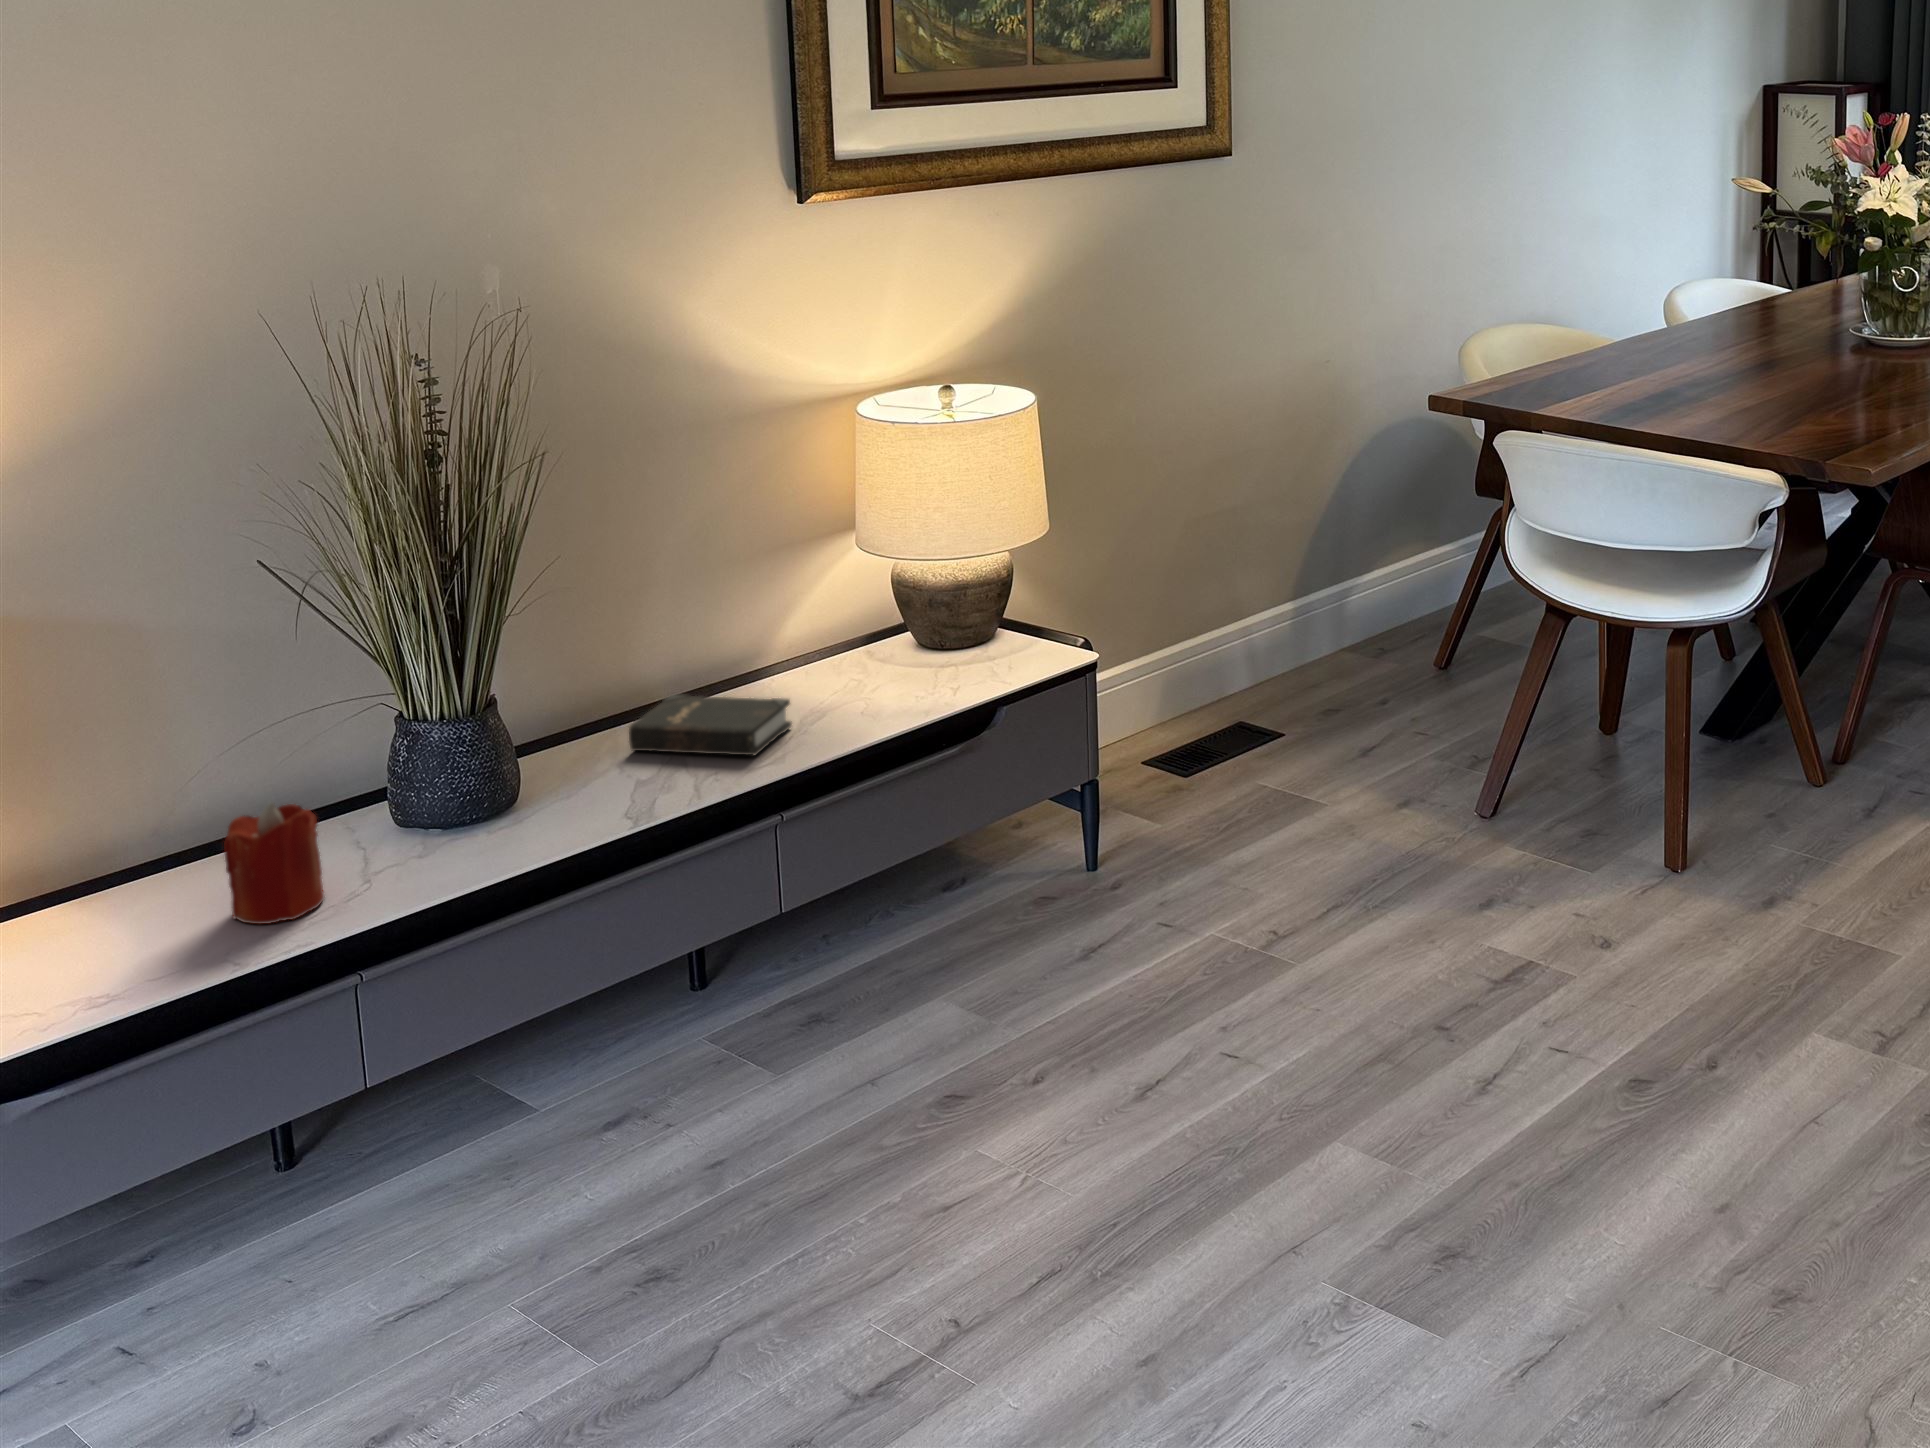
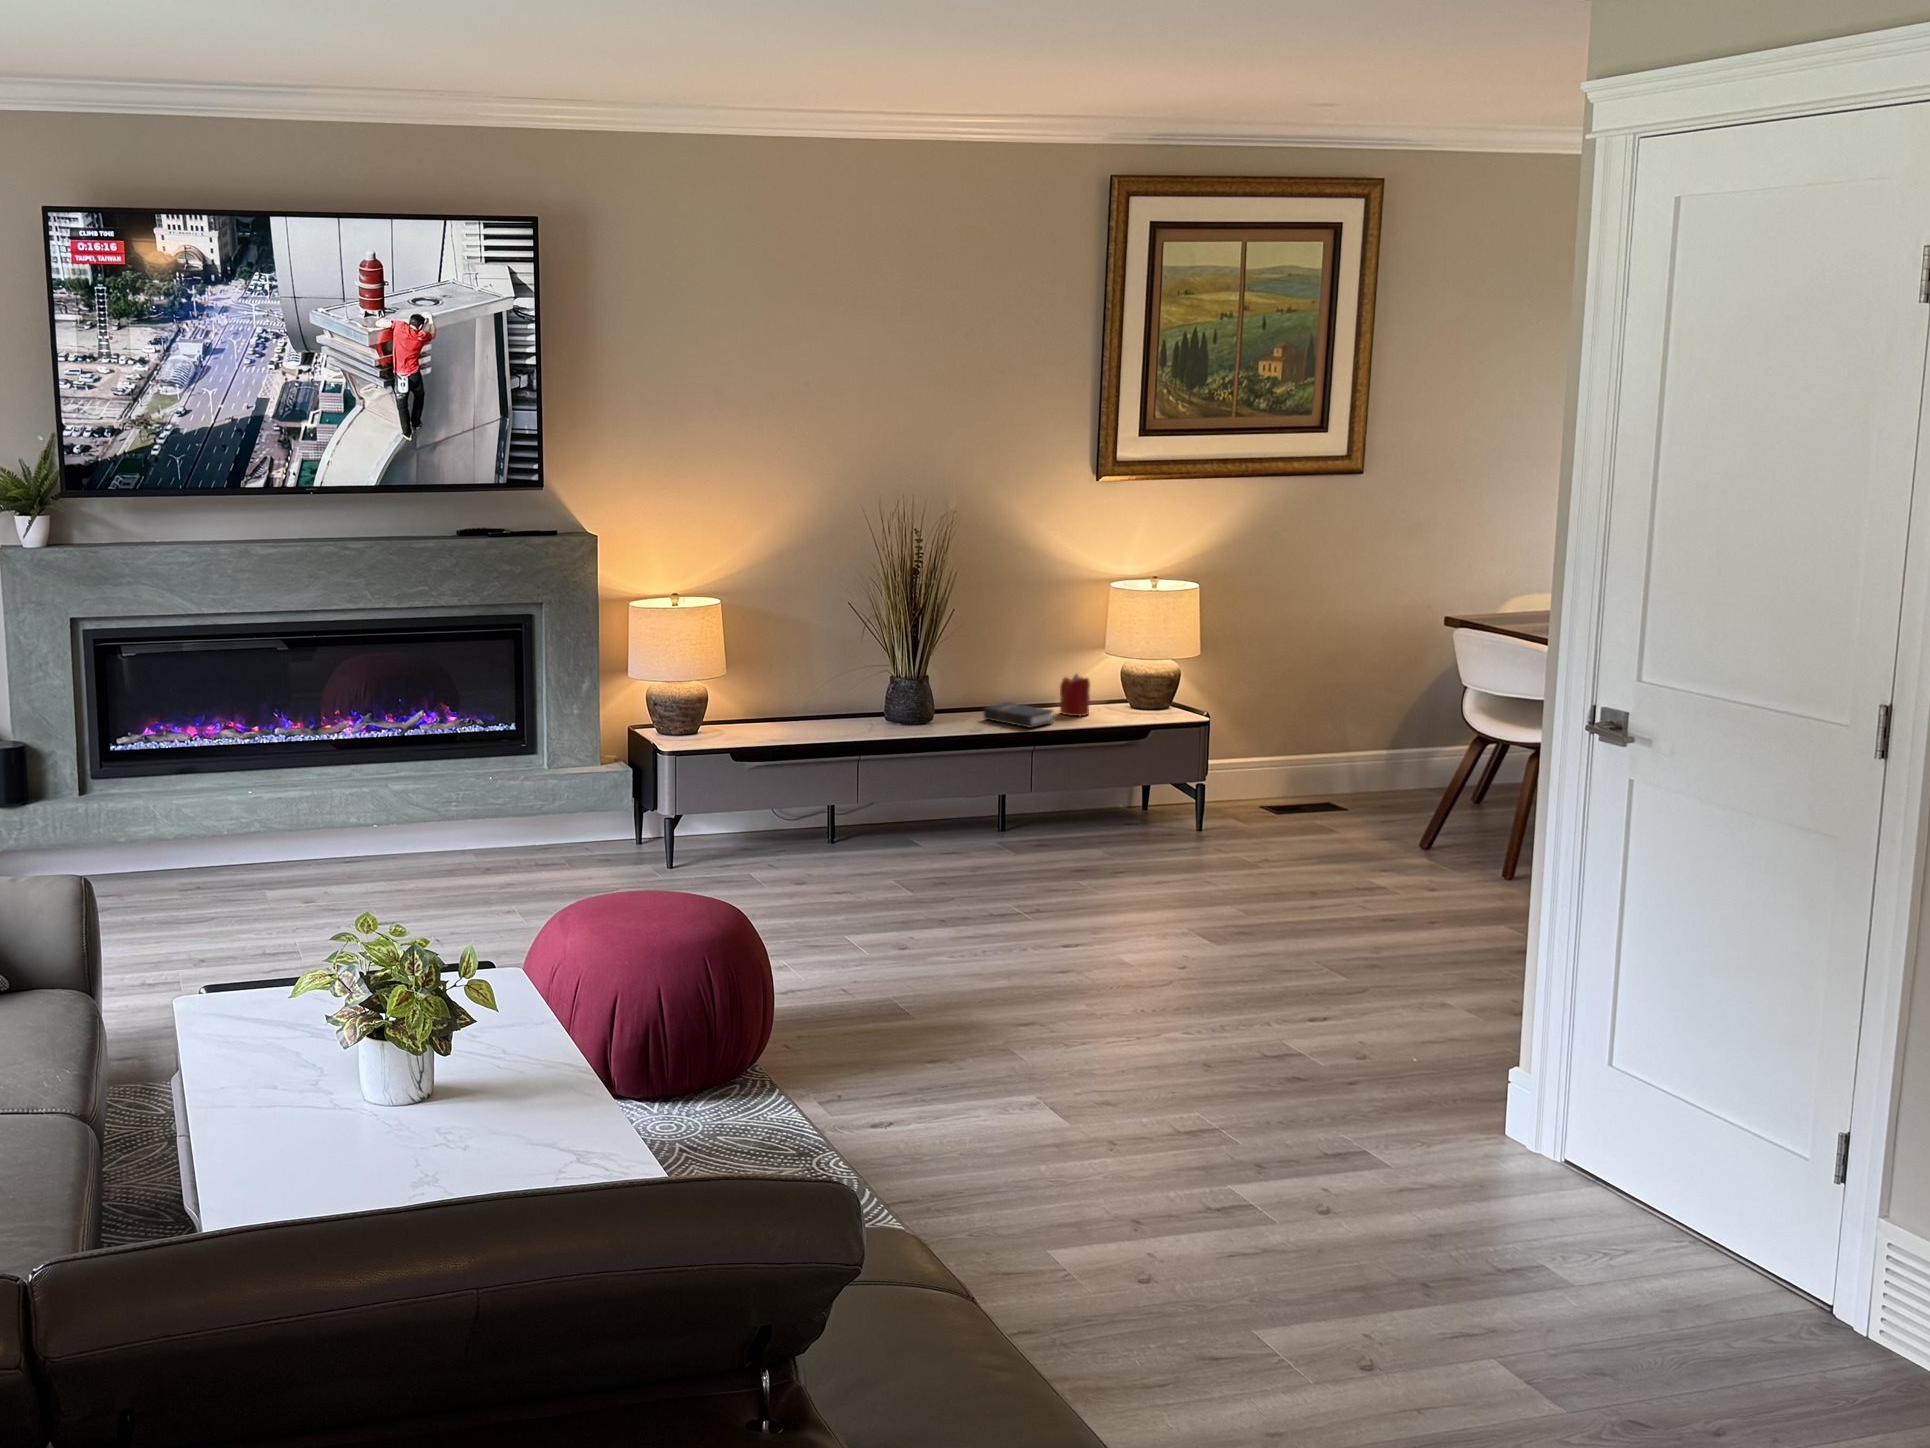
candle: present [224,803,324,924] -> present [1060,674,1090,716]

